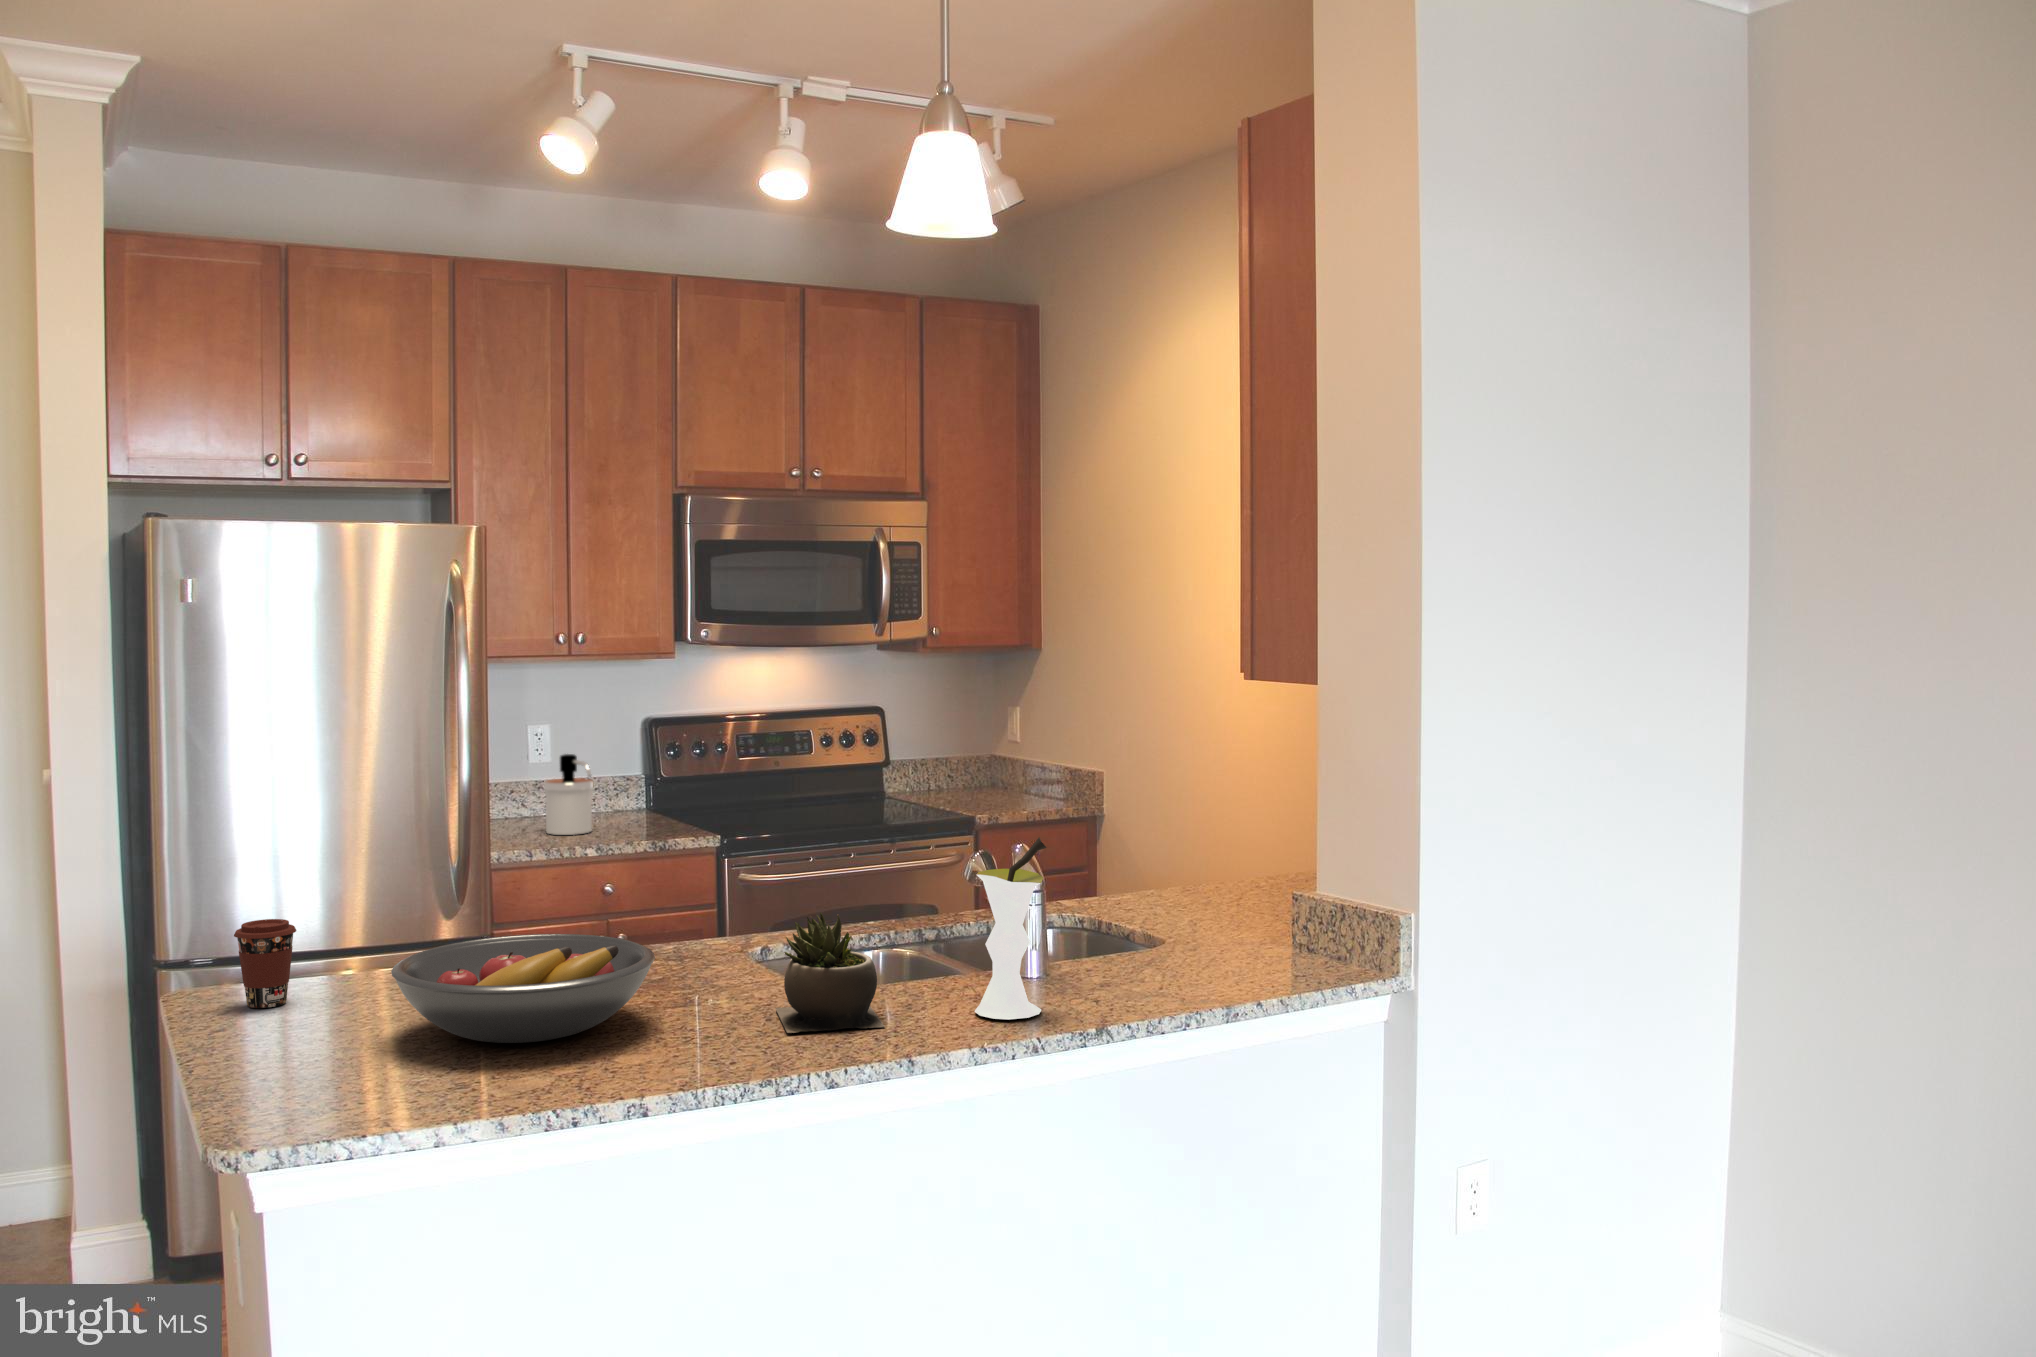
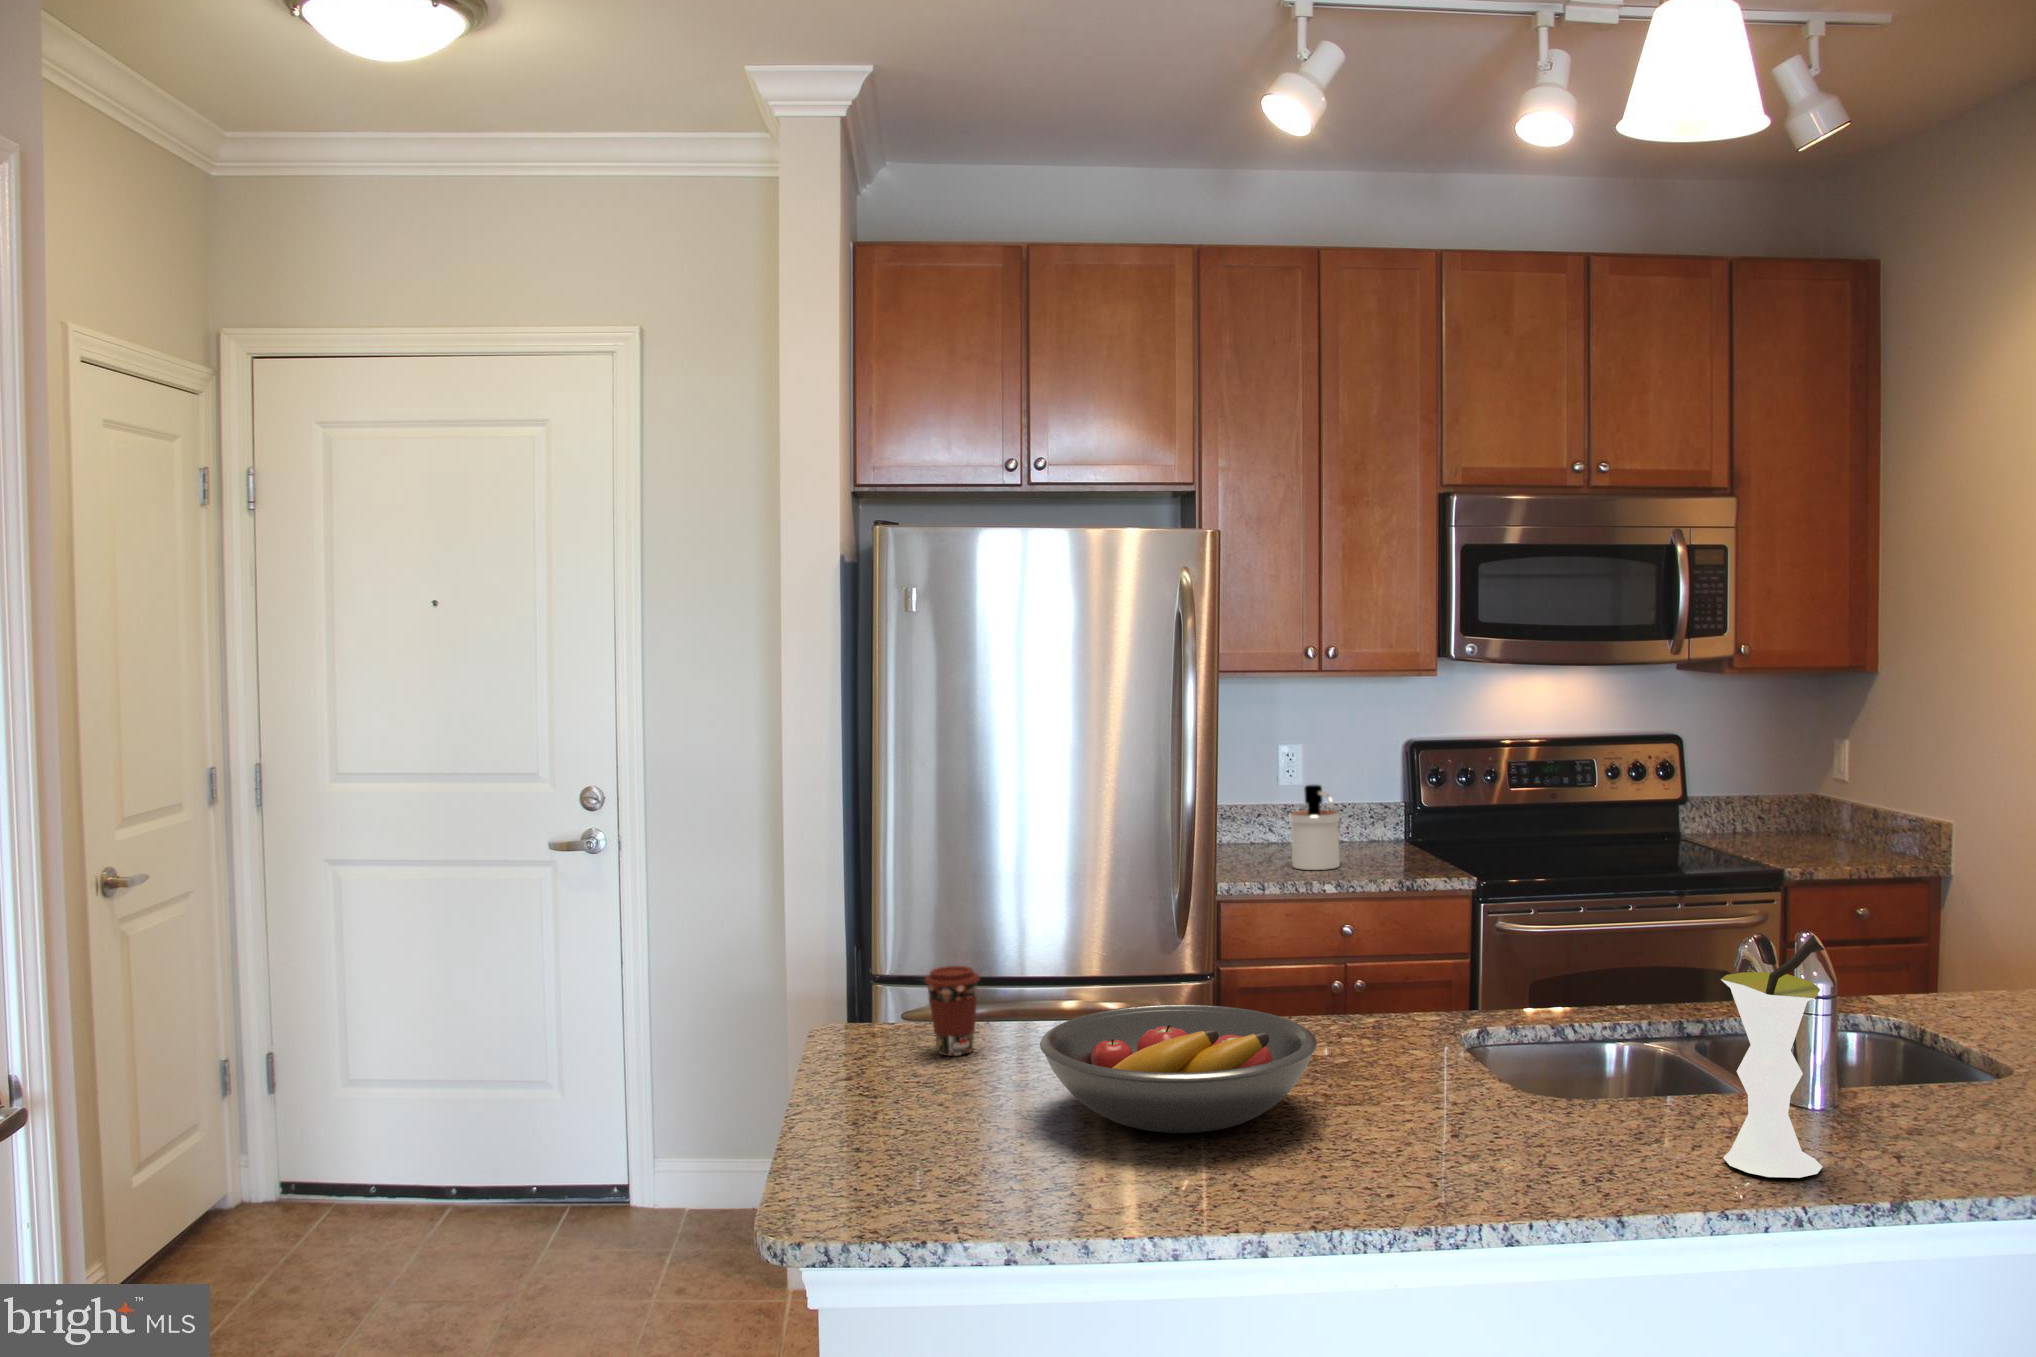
succulent plant: present [776,912,885,1033] -> none [1464,1011,1595,1166]

